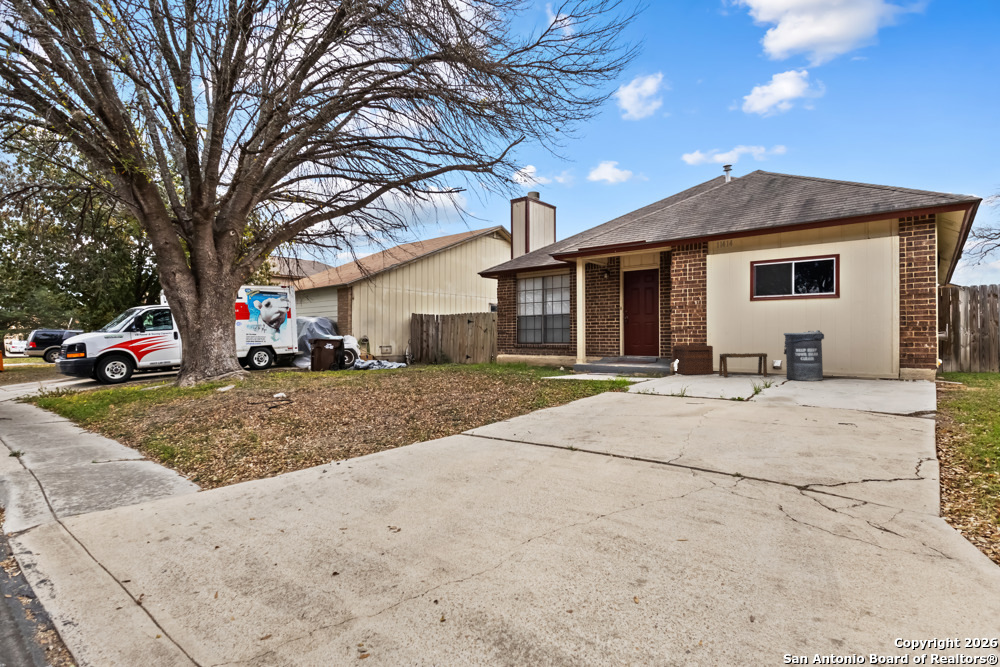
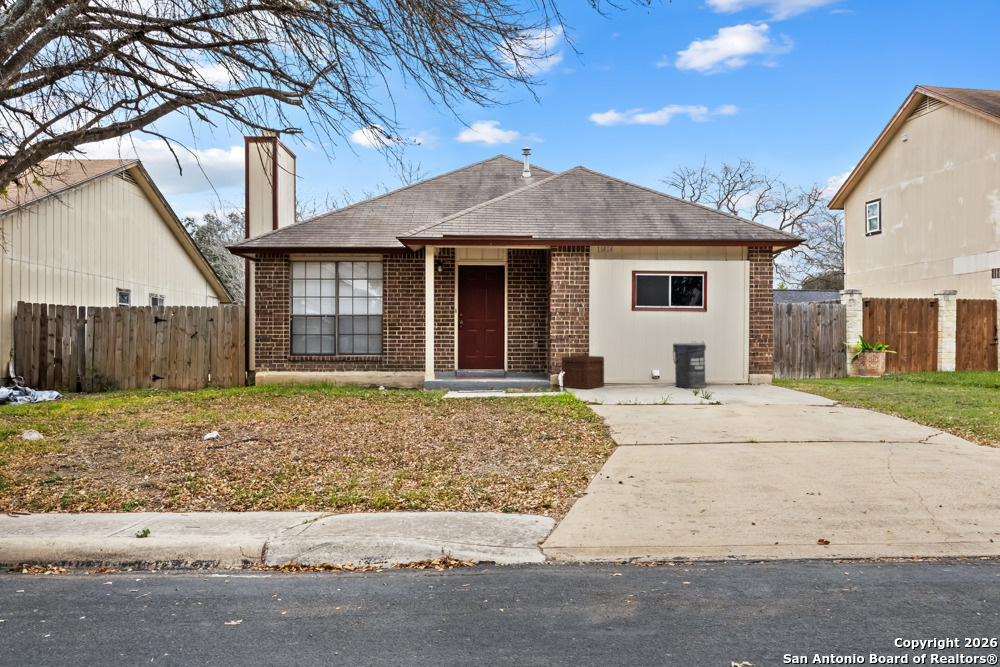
bench: present [719,353,767,377] -> none [614,363,658,389]

